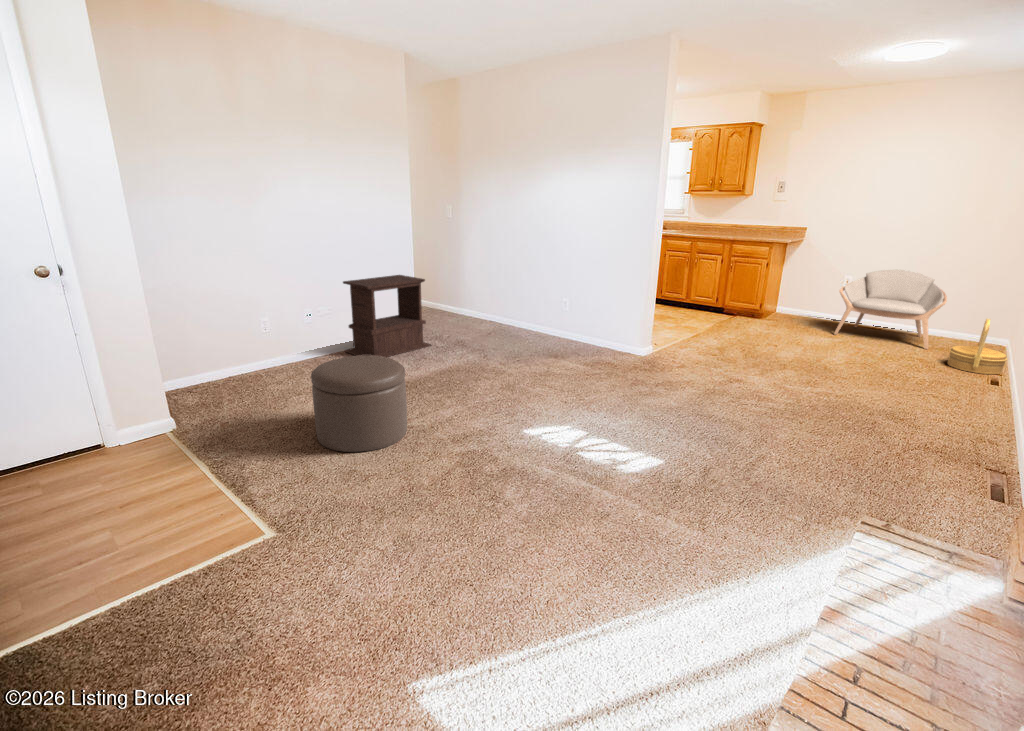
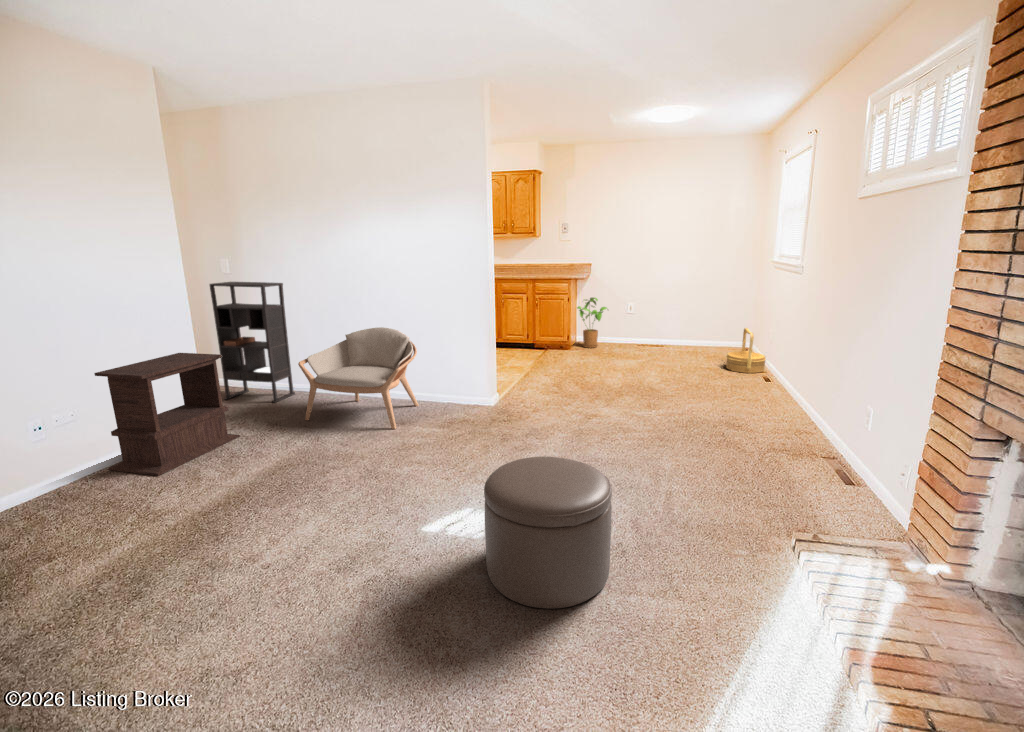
bookshelf: none [432,223,486,326] -> present [210,282,295,403]
house plant: none [780,265,819,321] -> present [577,298,607,348]
armchair: present [834,270,947,349] -> present [298,327,419,429]
ottoman: present [311,355,407,452] -> present [484,456,612,609]

